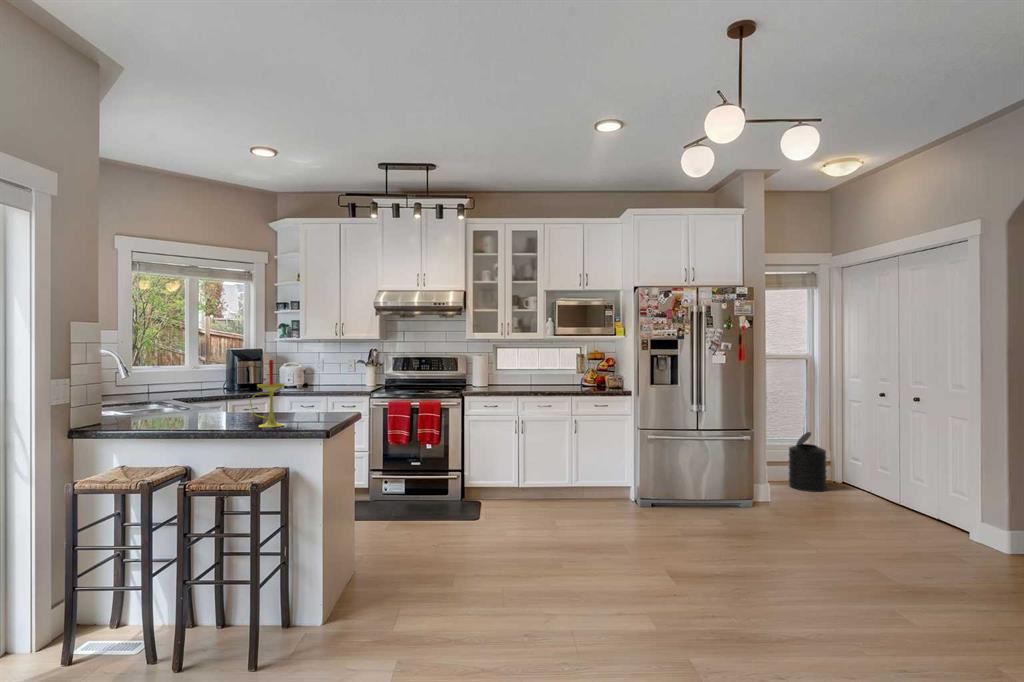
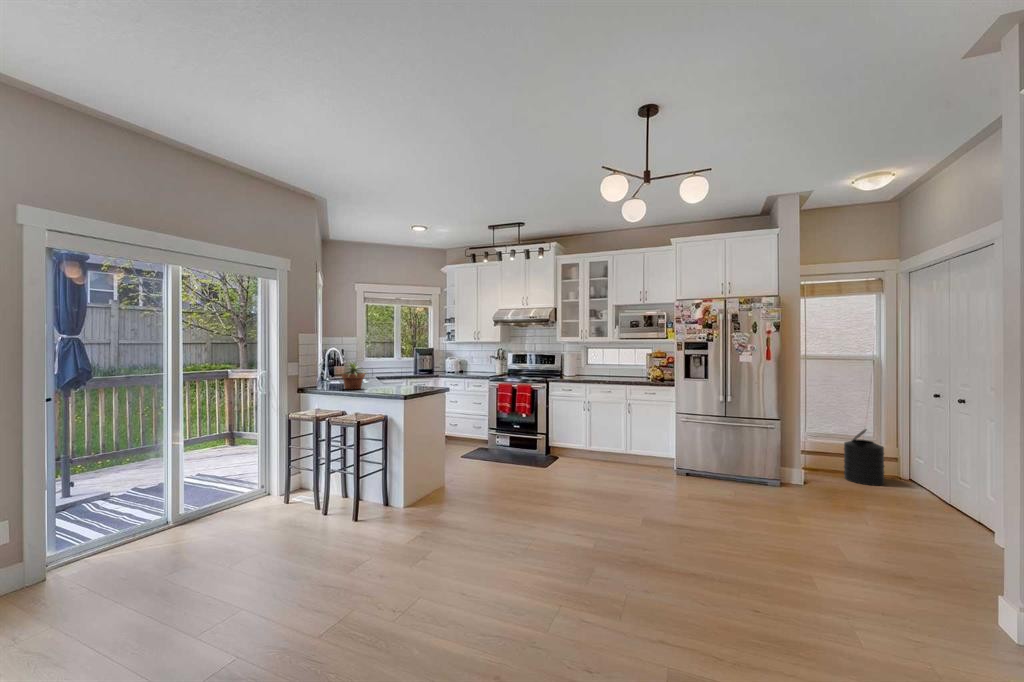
candle: present [250,360,285,428] -> none [370,353,390,392]
potted plant: none [159,372,232,426] -> present [340,362,366,389]

